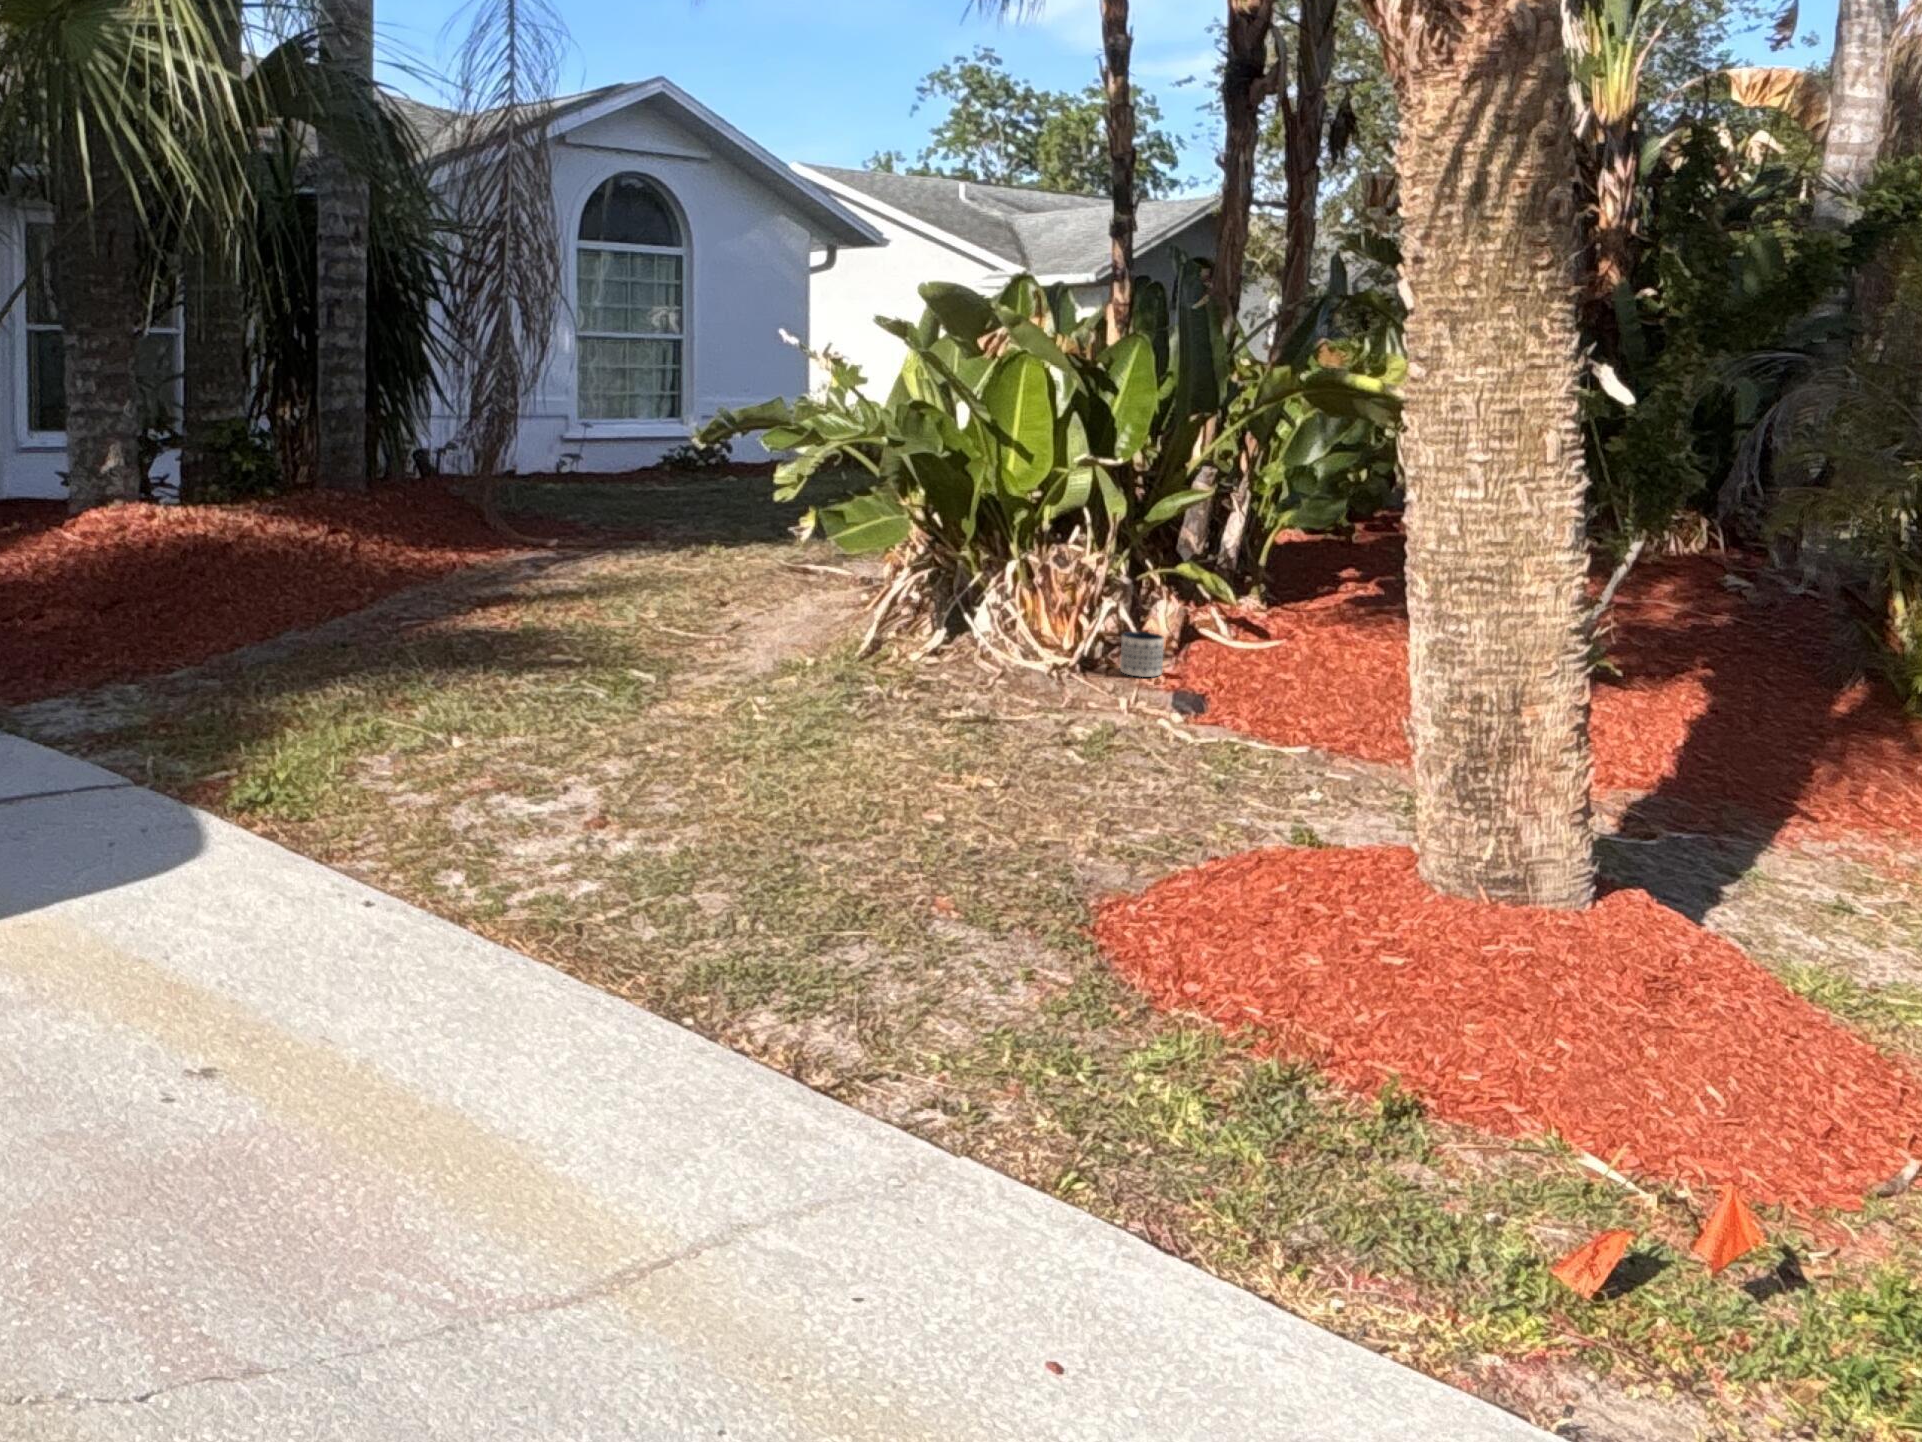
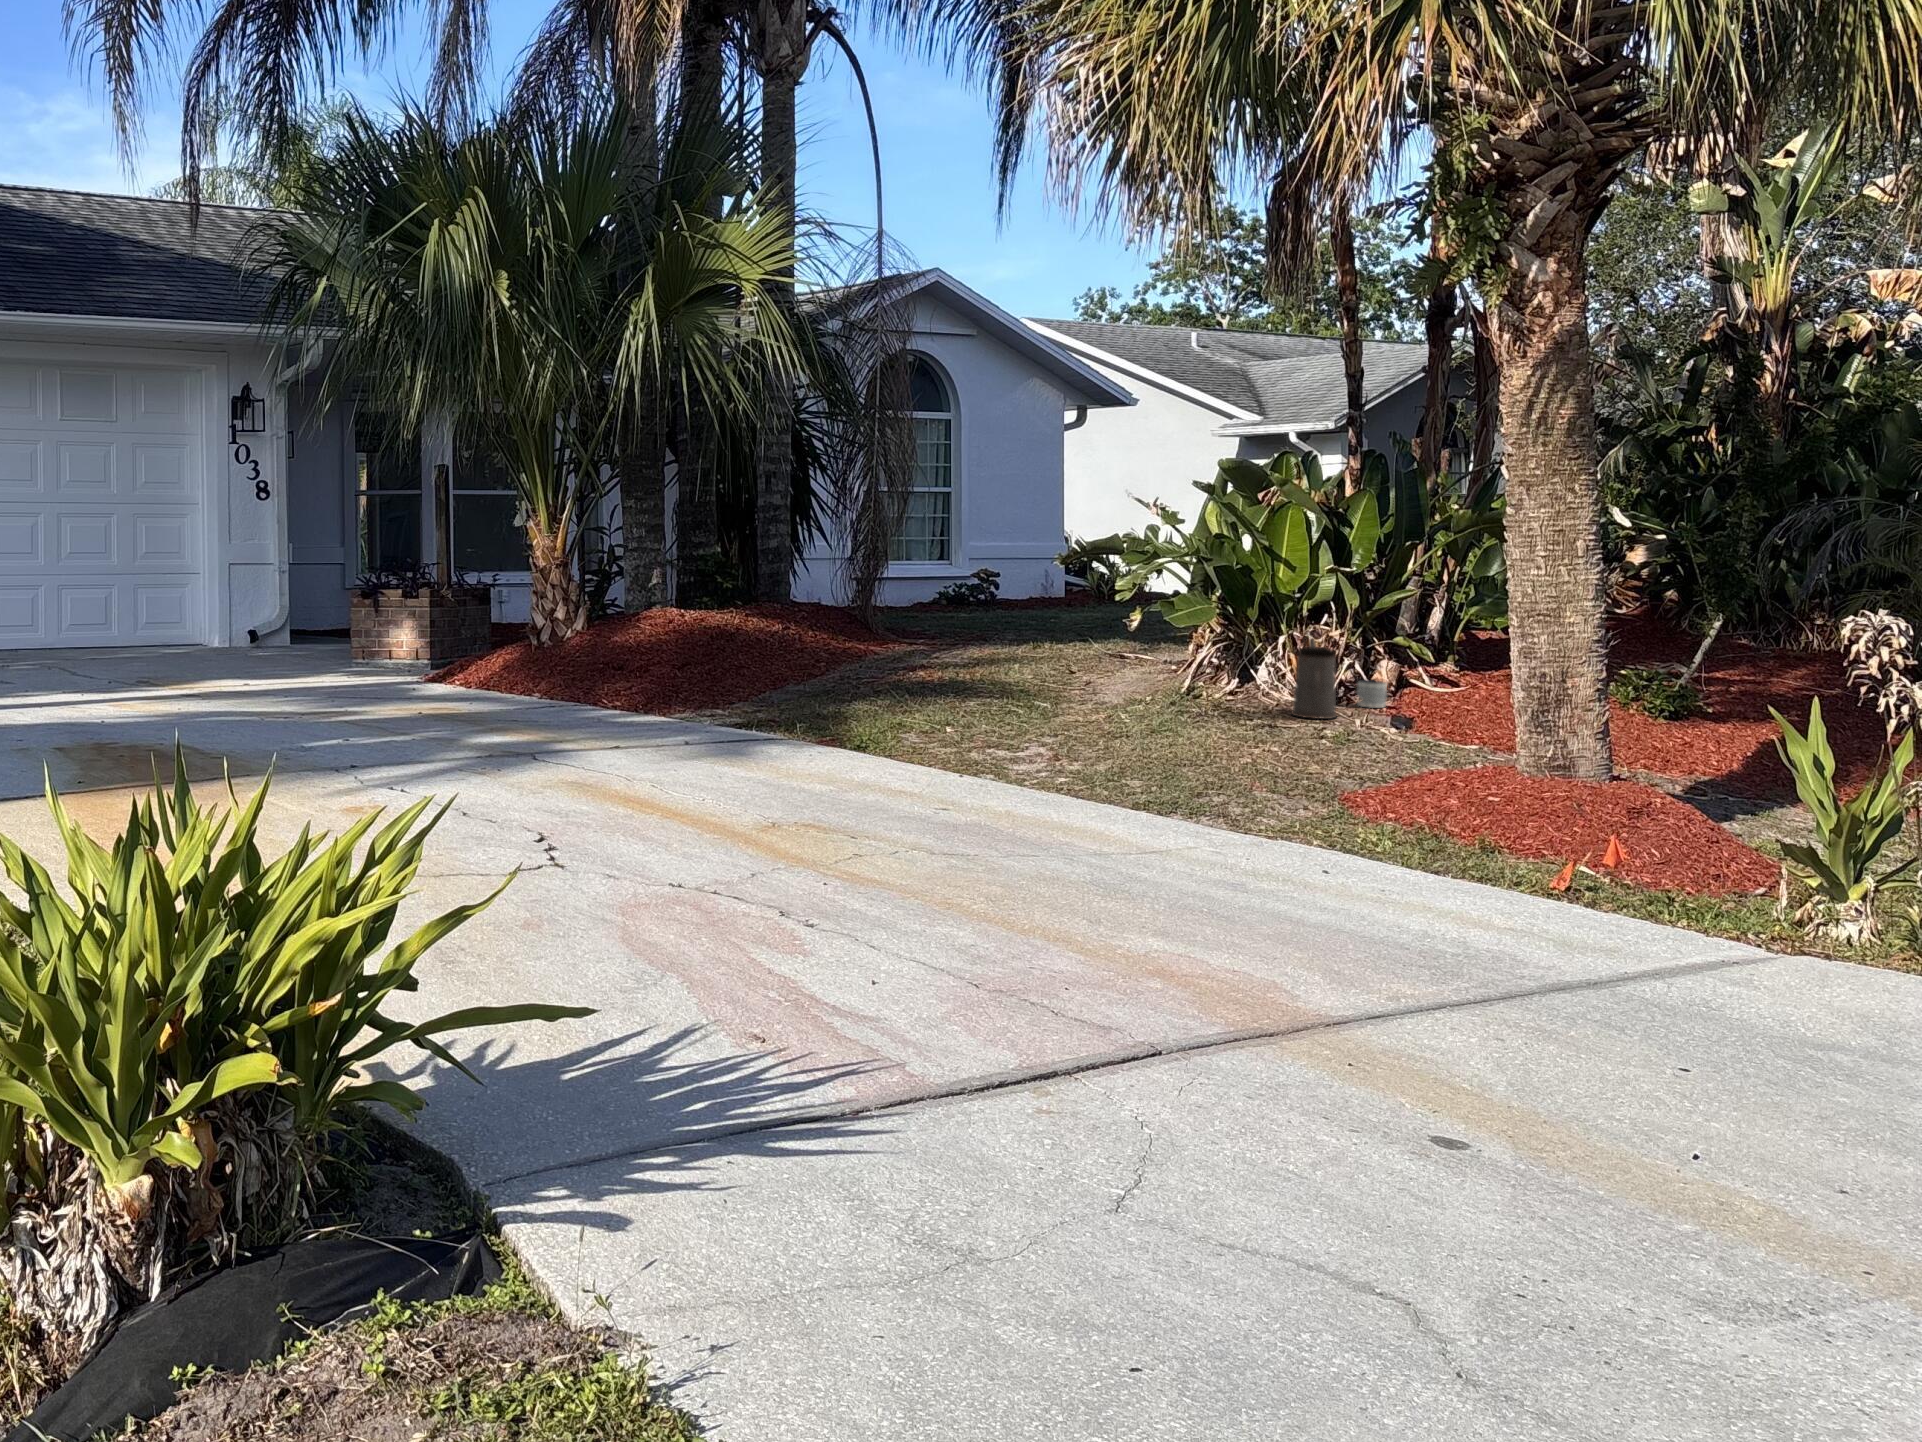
watering can: none [1021,563,1091,705] -> present [1291,634,1337,719]

